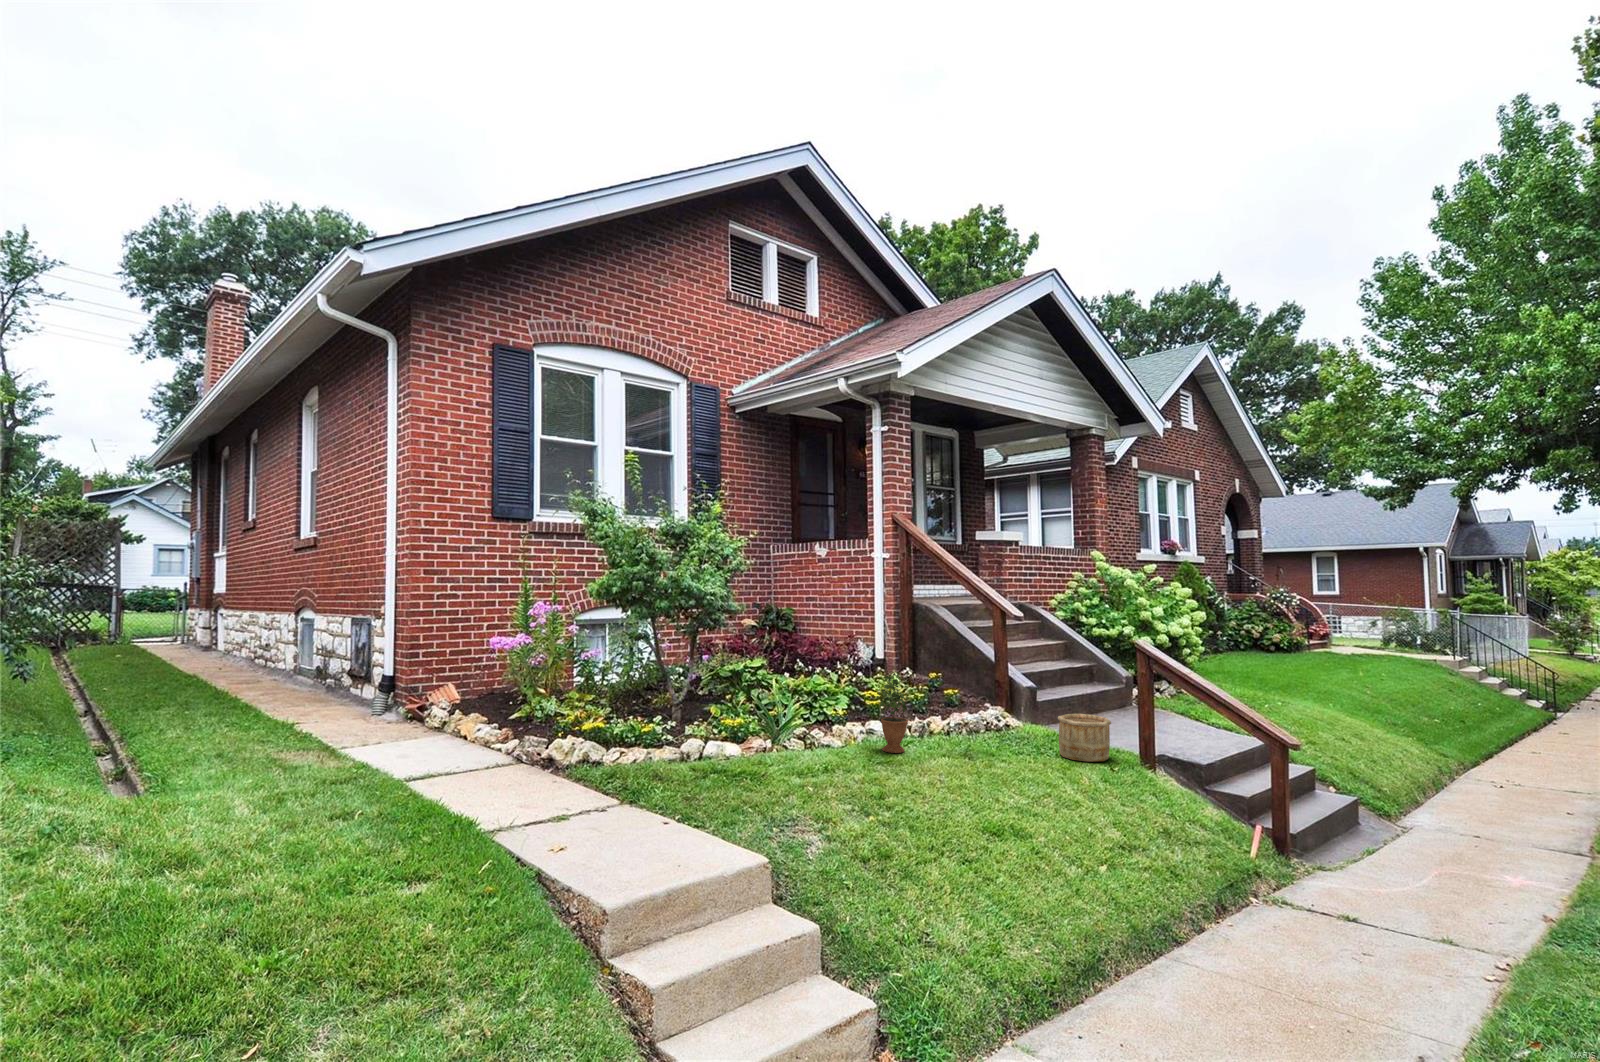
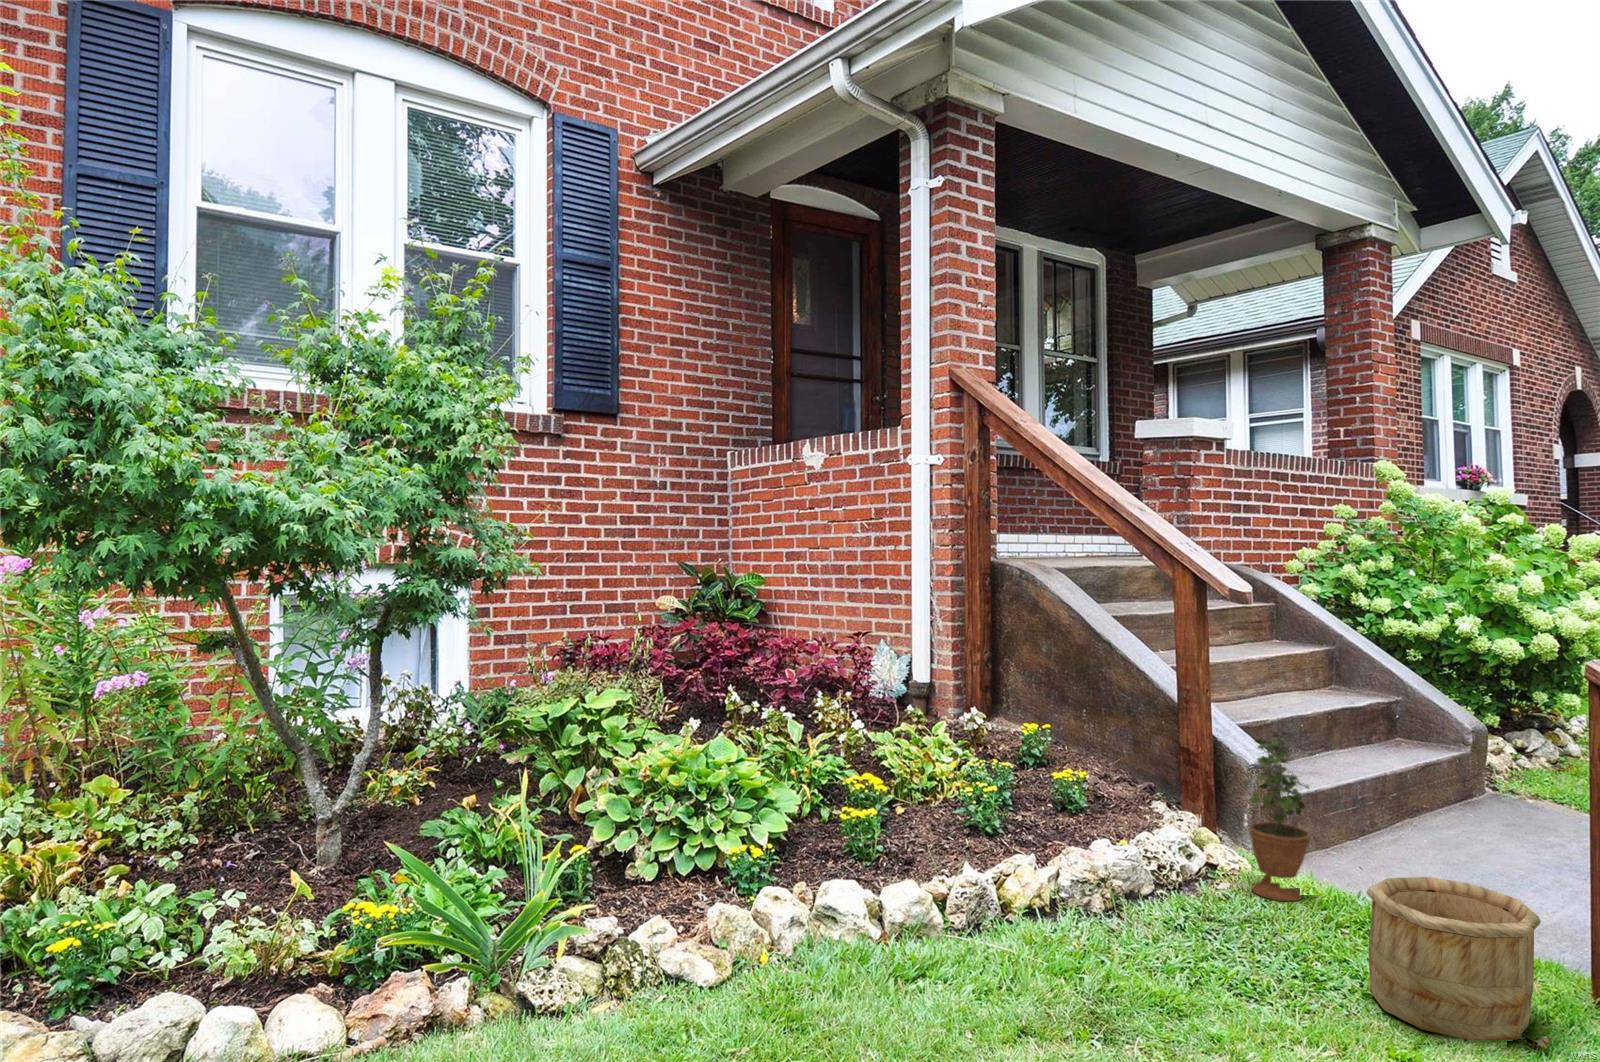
potted plant: present [877,673,908,753] -> present [1244,733,1310,901]

